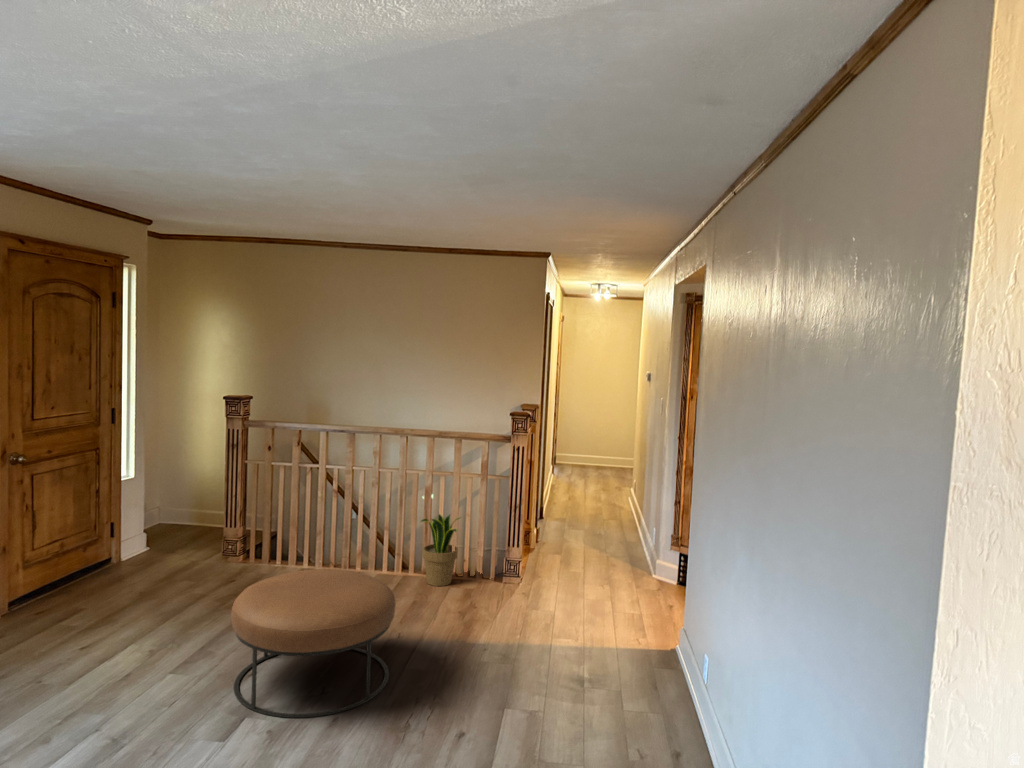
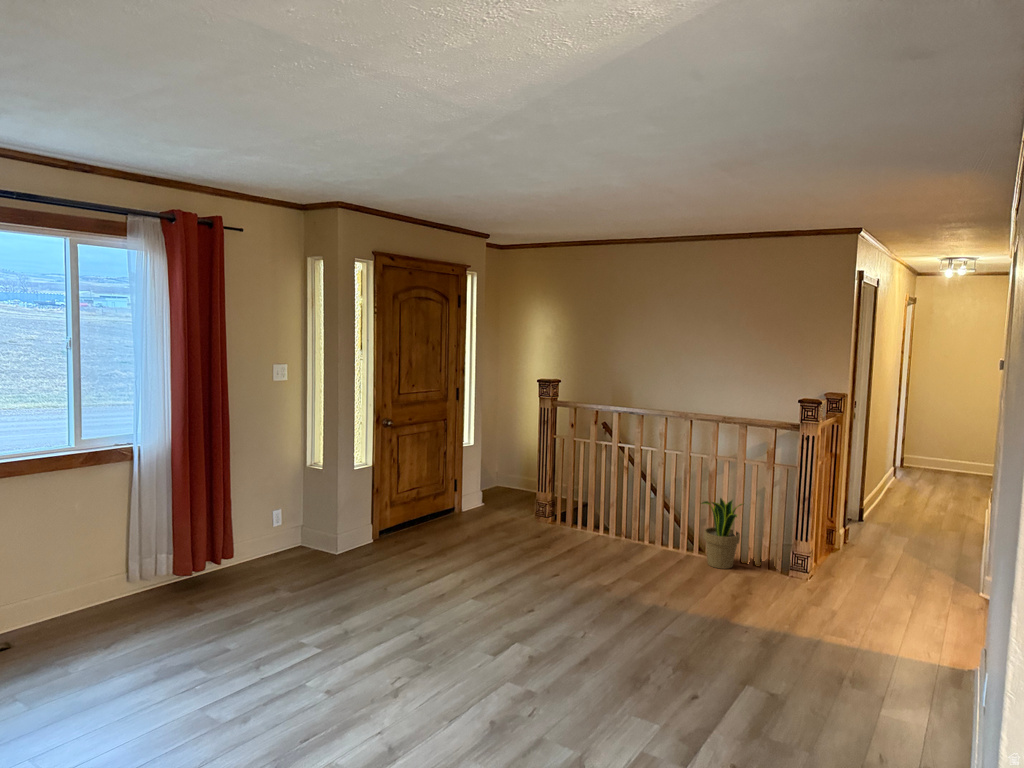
ottoman: present [231,569,395,718] -> none [513,531,650,655]

